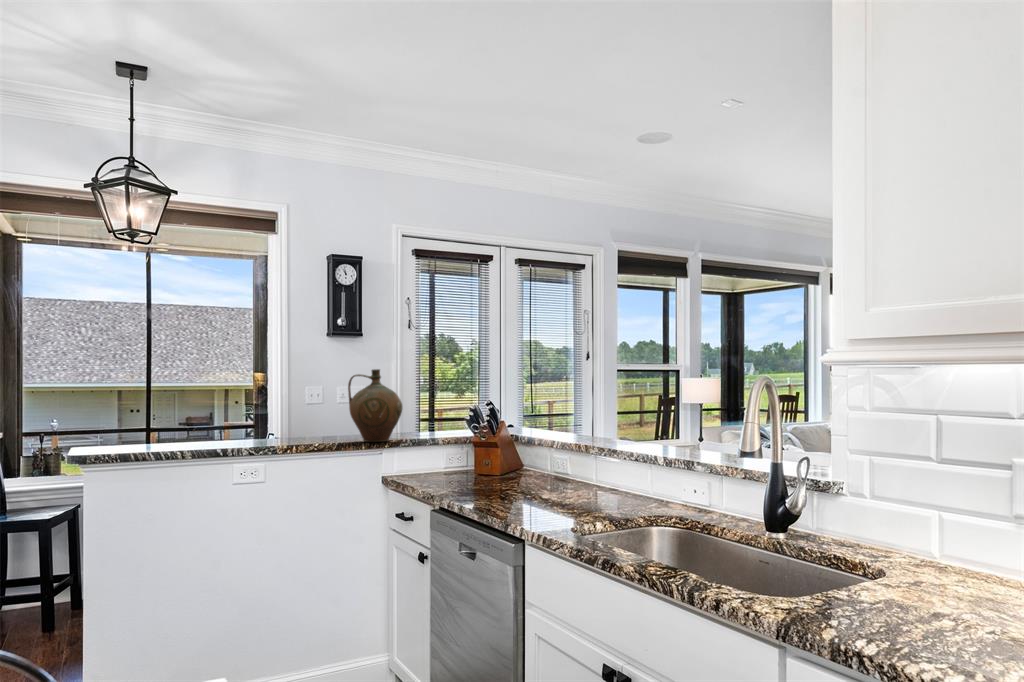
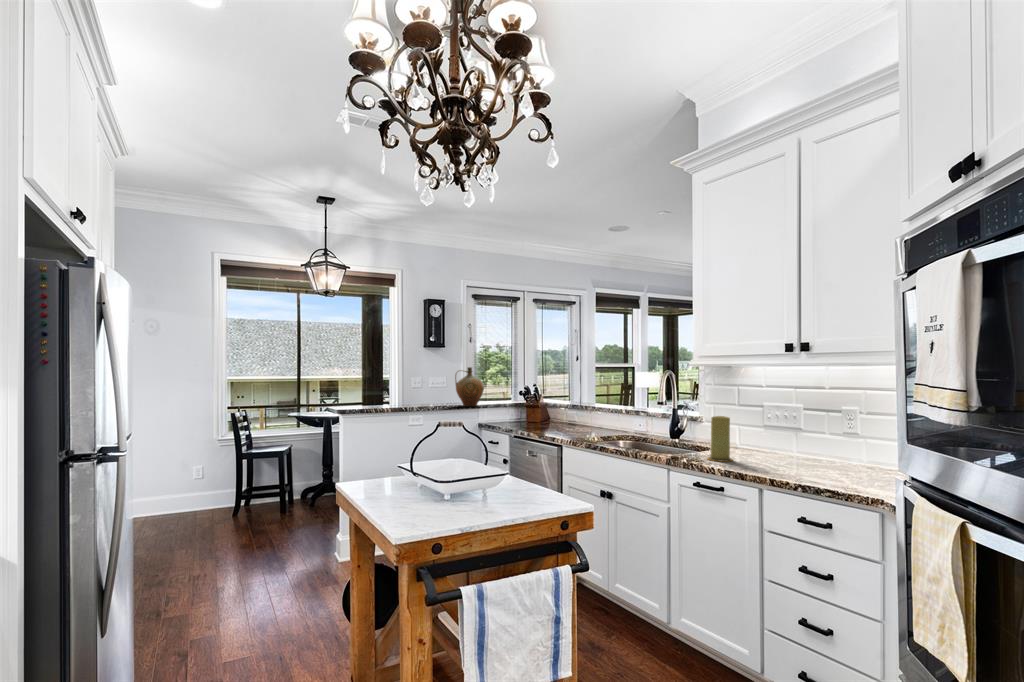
candle: none [889,503,968,640] -> present [707,416,733,462]

